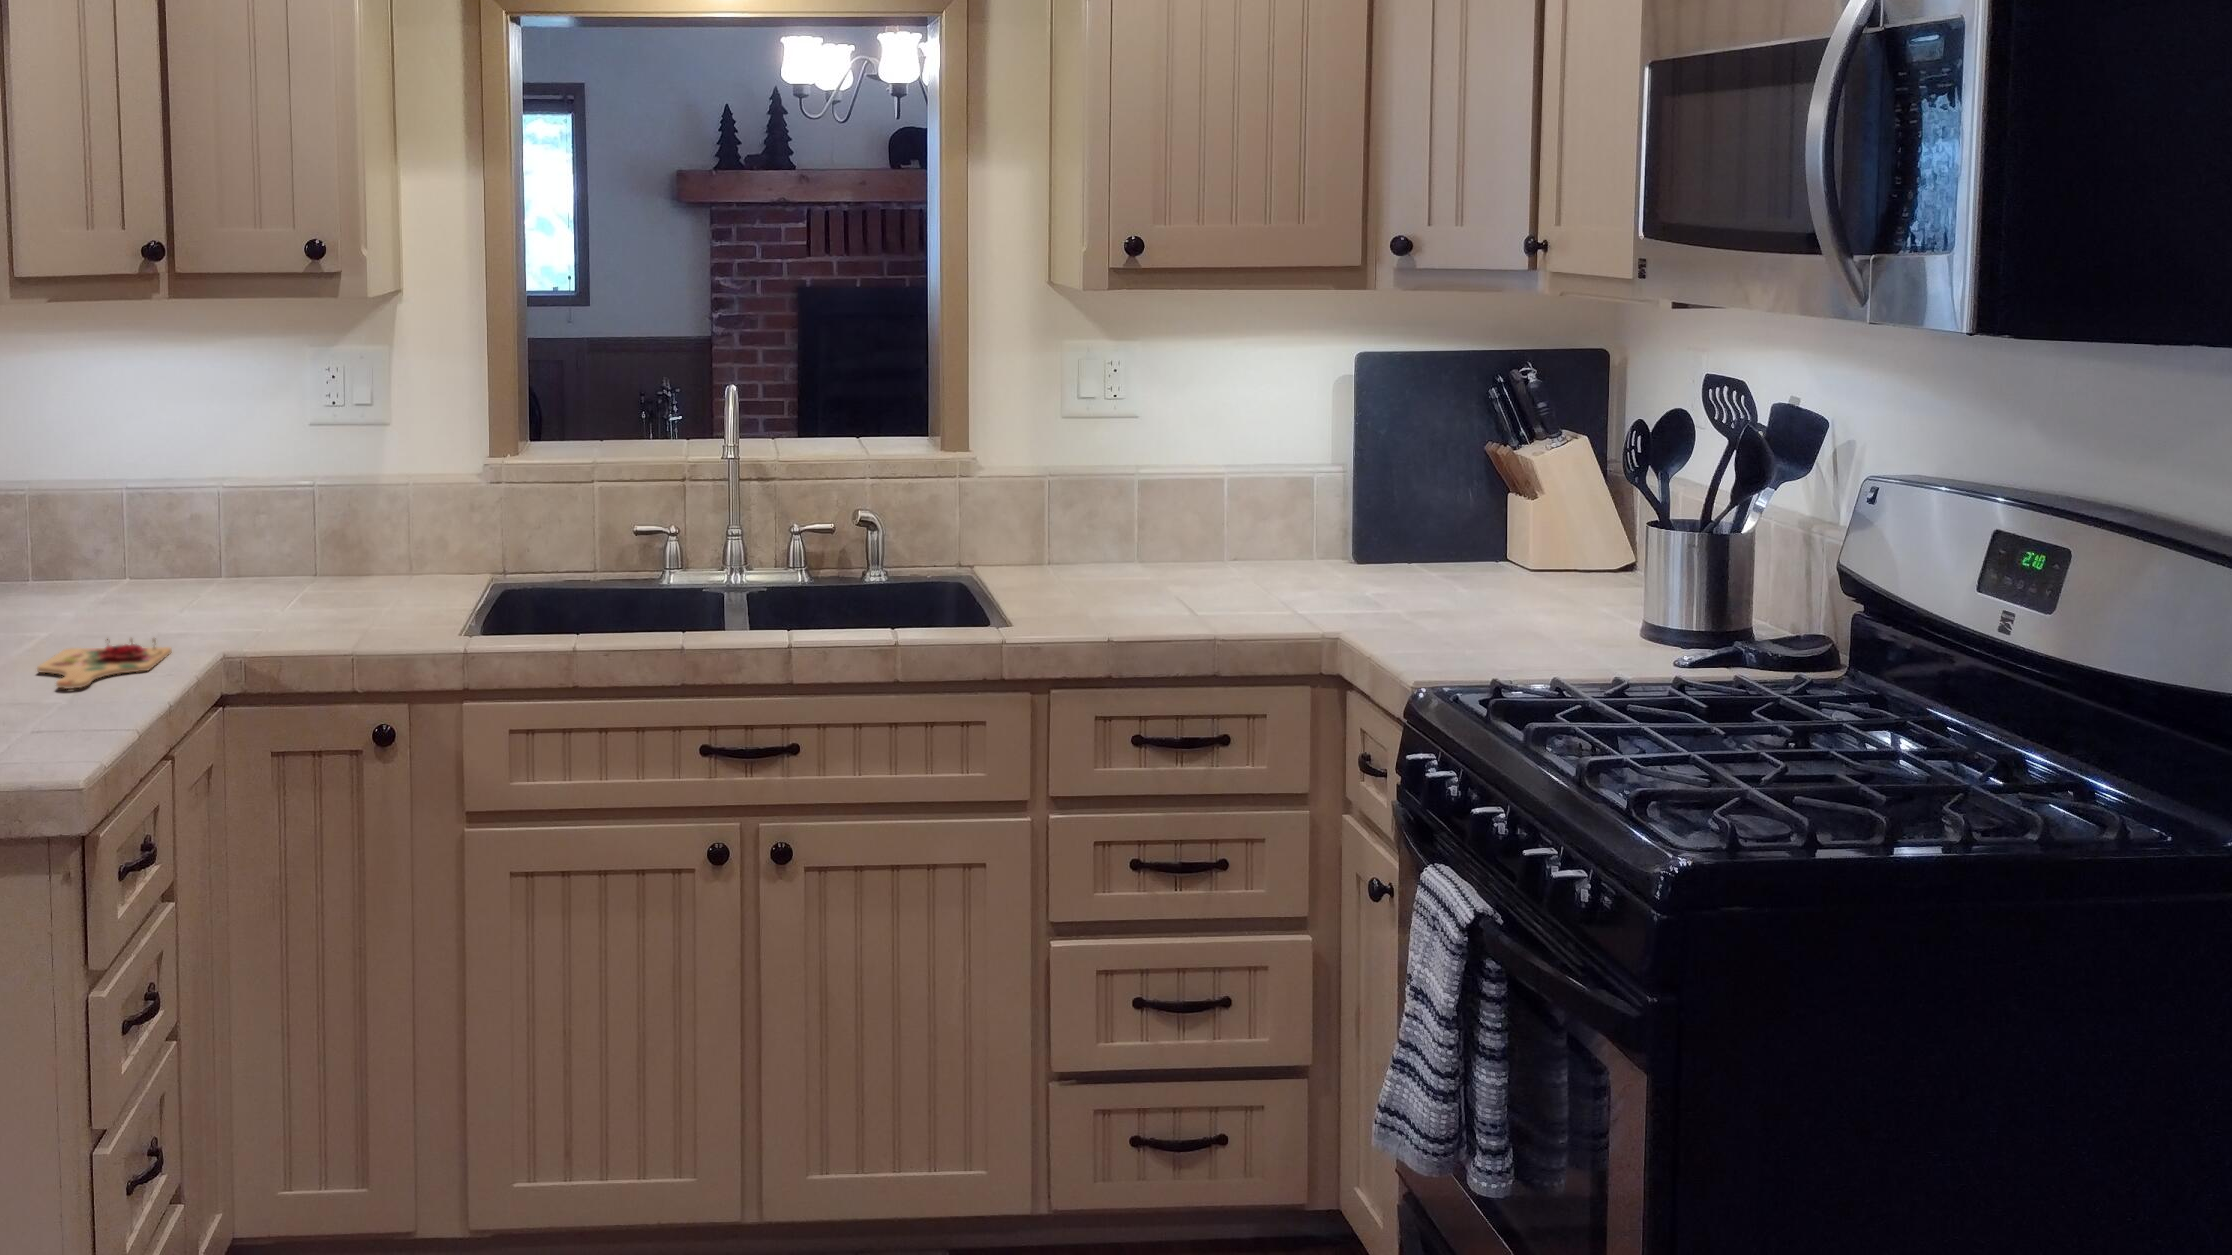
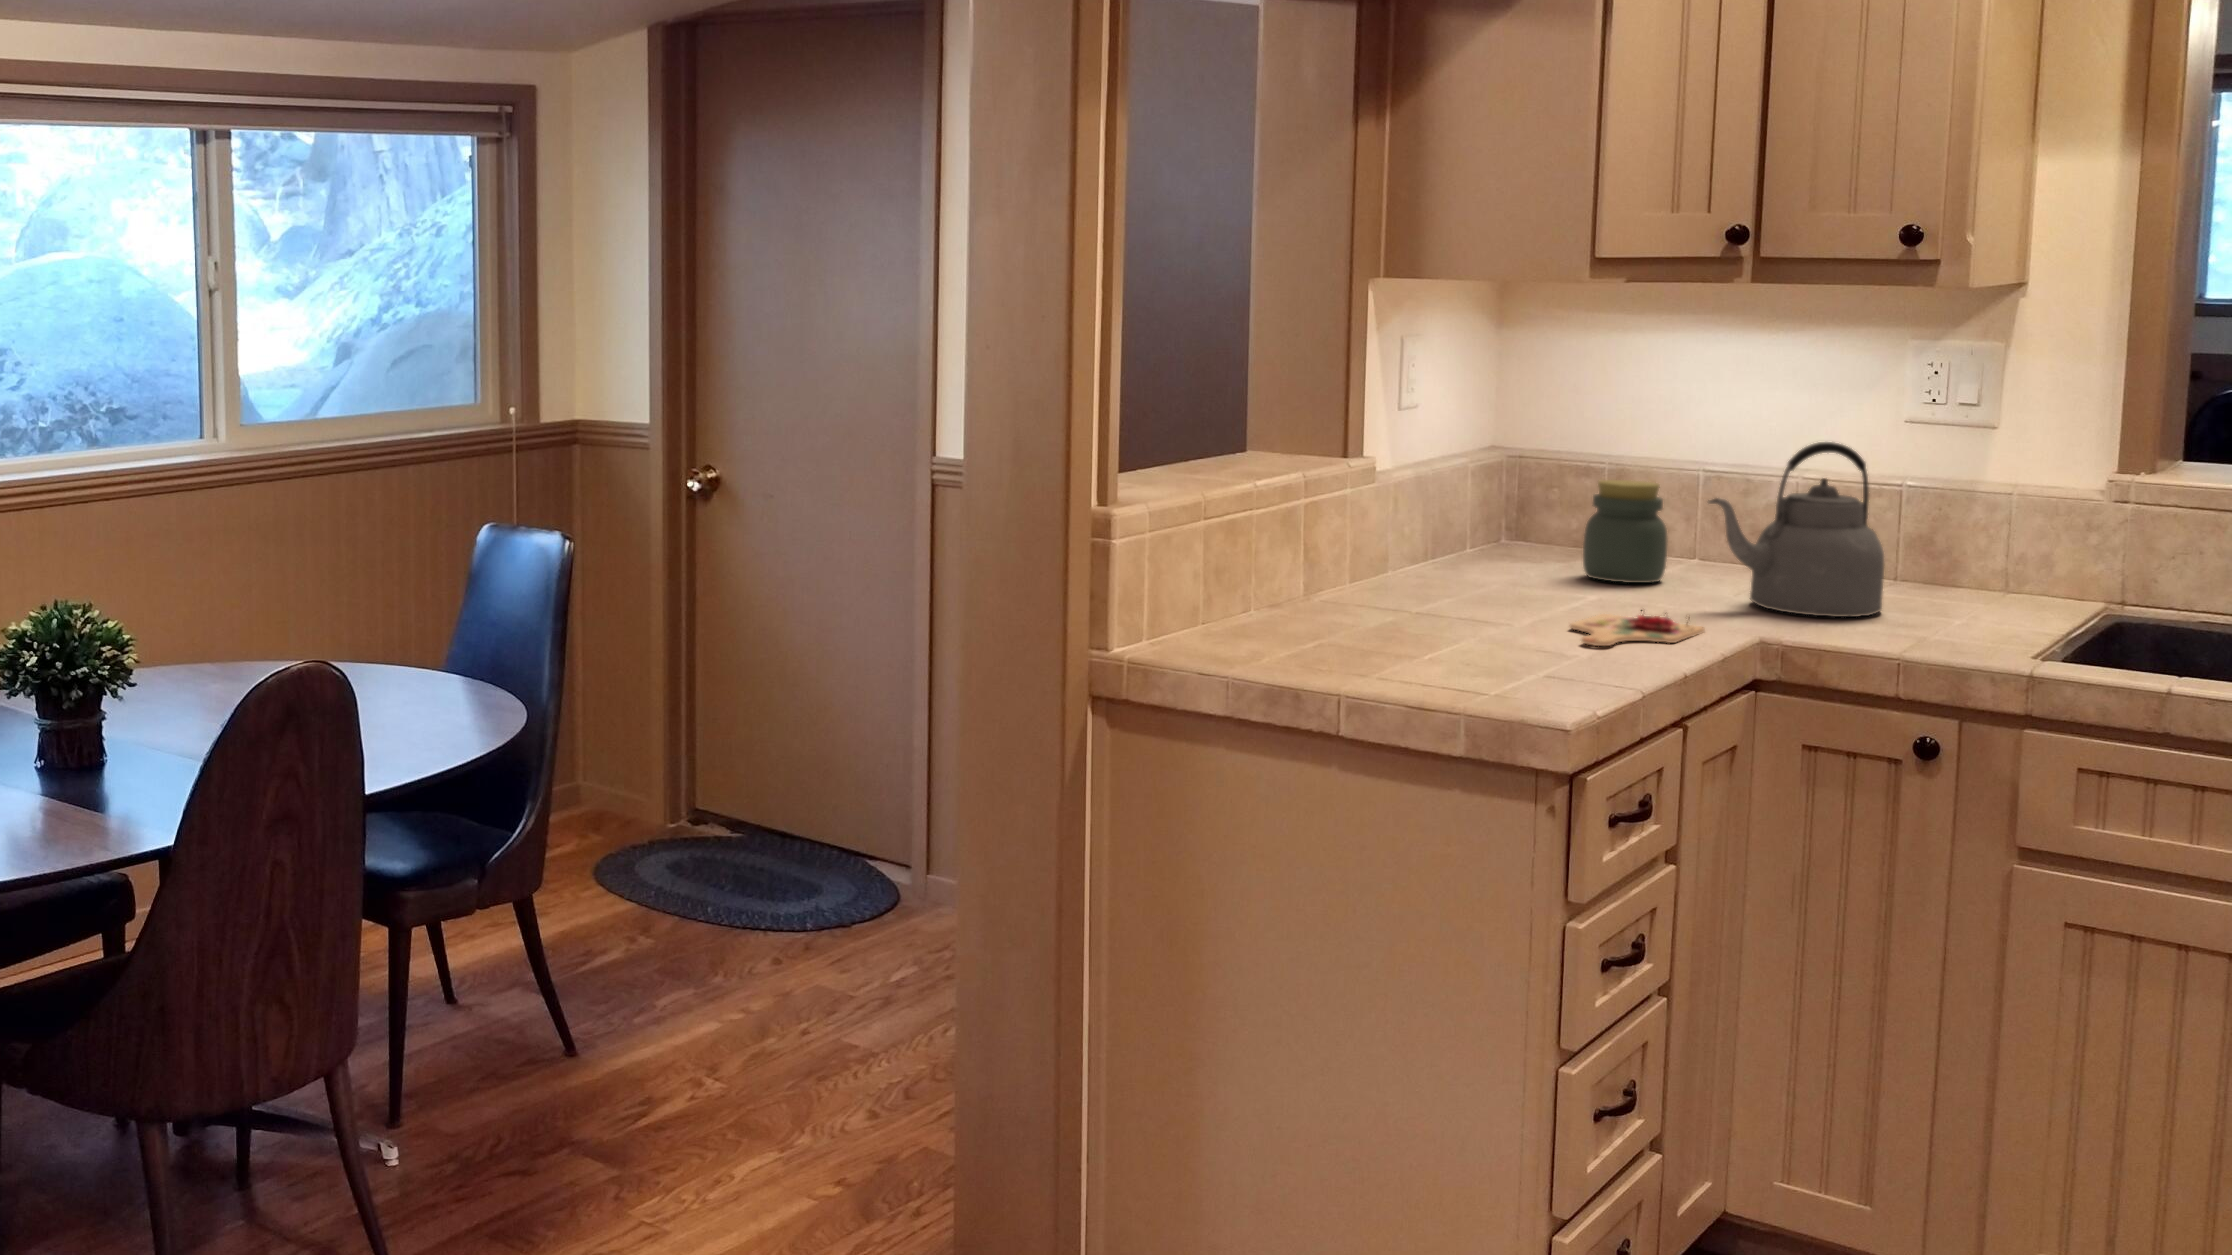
kettle: none [154,449,318,618] -> present [1708,442,1884,617]
jar: none [25,502,110,609] -> present [1583,480,1668,583]

